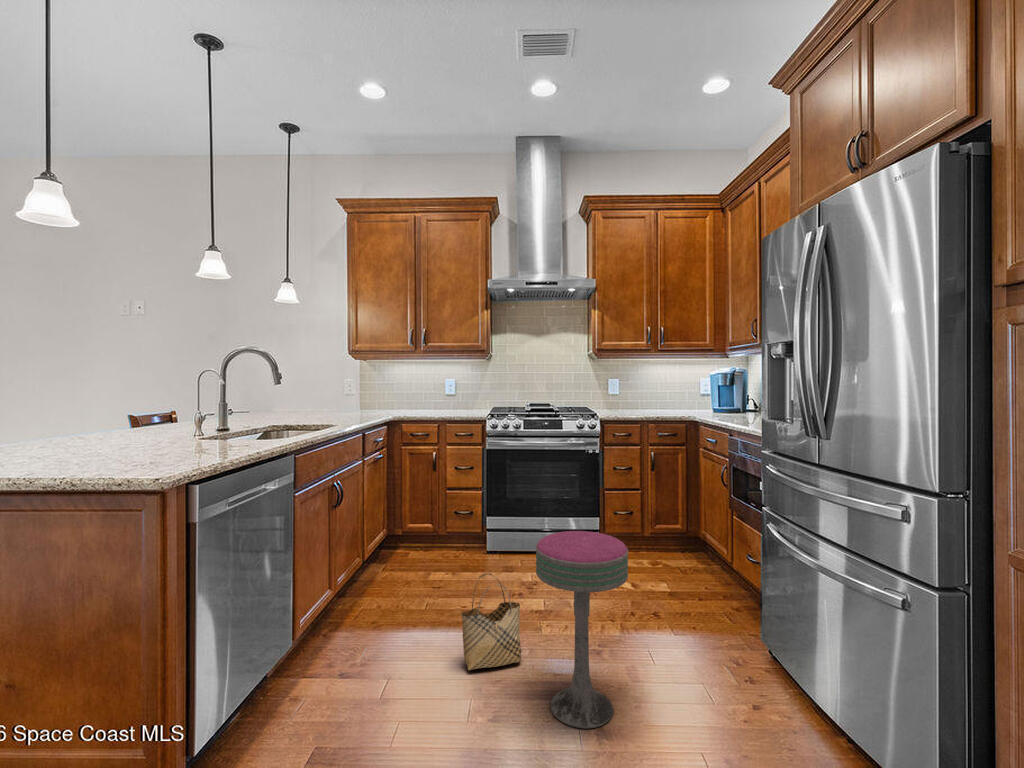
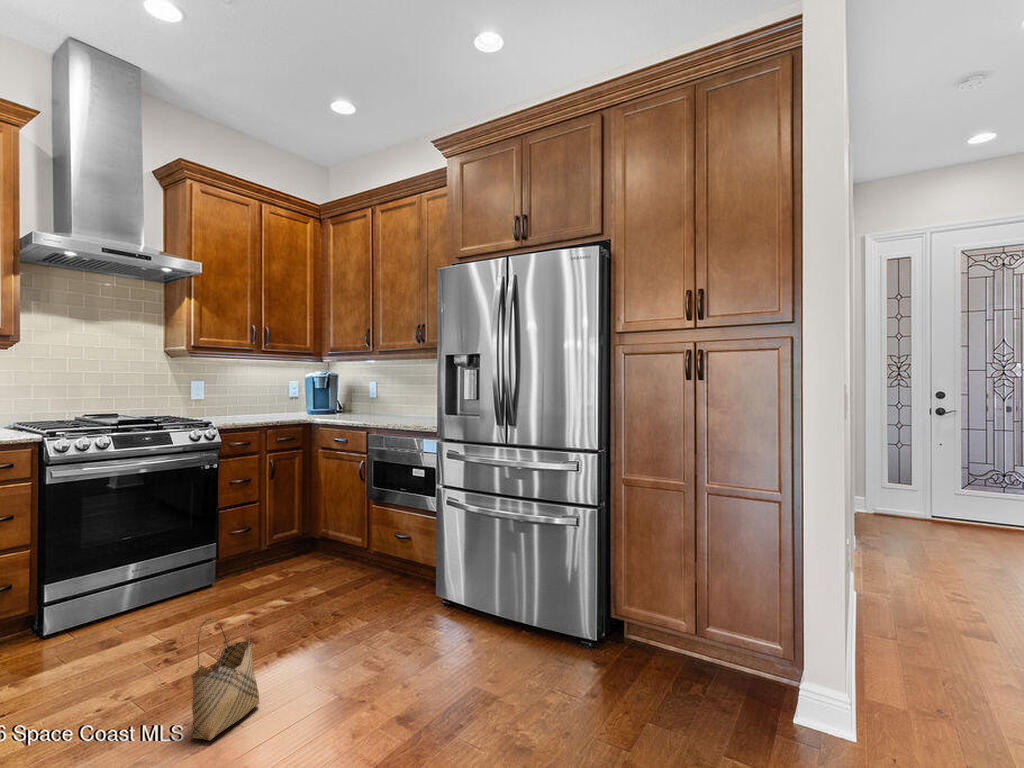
bar stool: present [536,531,628,729] -> none [311,531,403,722]

